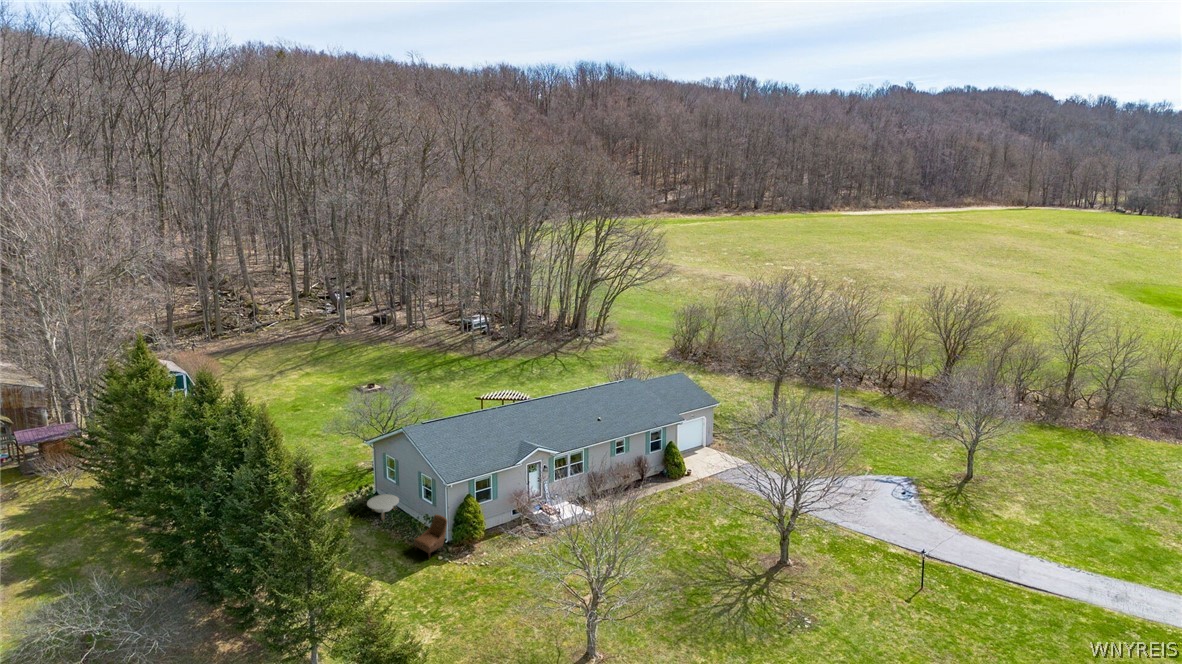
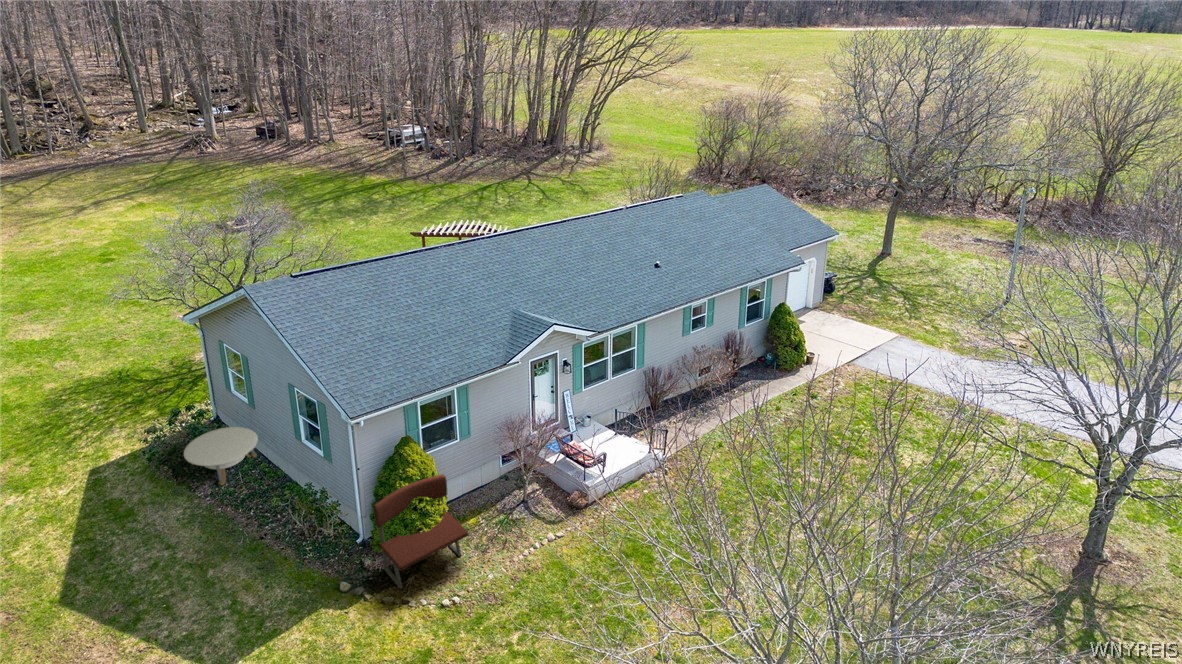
bench: none [455,511,494,560] -> present [374,474,468,589]
chair: present [414,515,447,558] -> none [281,484,357,591]

